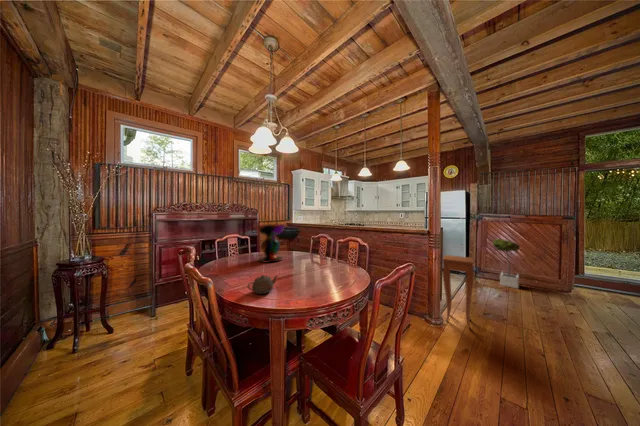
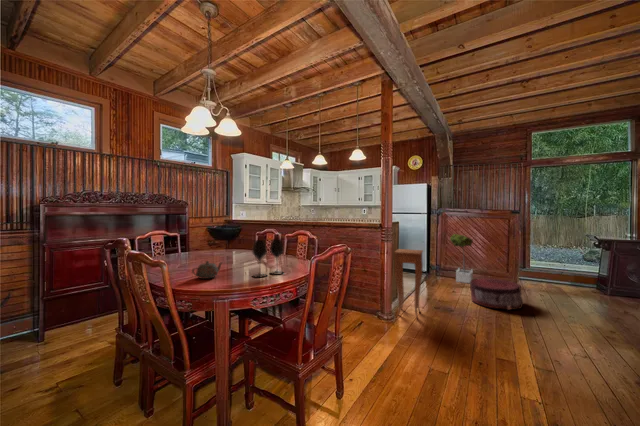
decorative bowl: present [255,224,285,263] -> none [189,217,229,258]
wine glass: none [306,253,339,296] -> present [252,239,284,278]
pouf: none [524,287,600,329] -> present [470,278,523,310]

